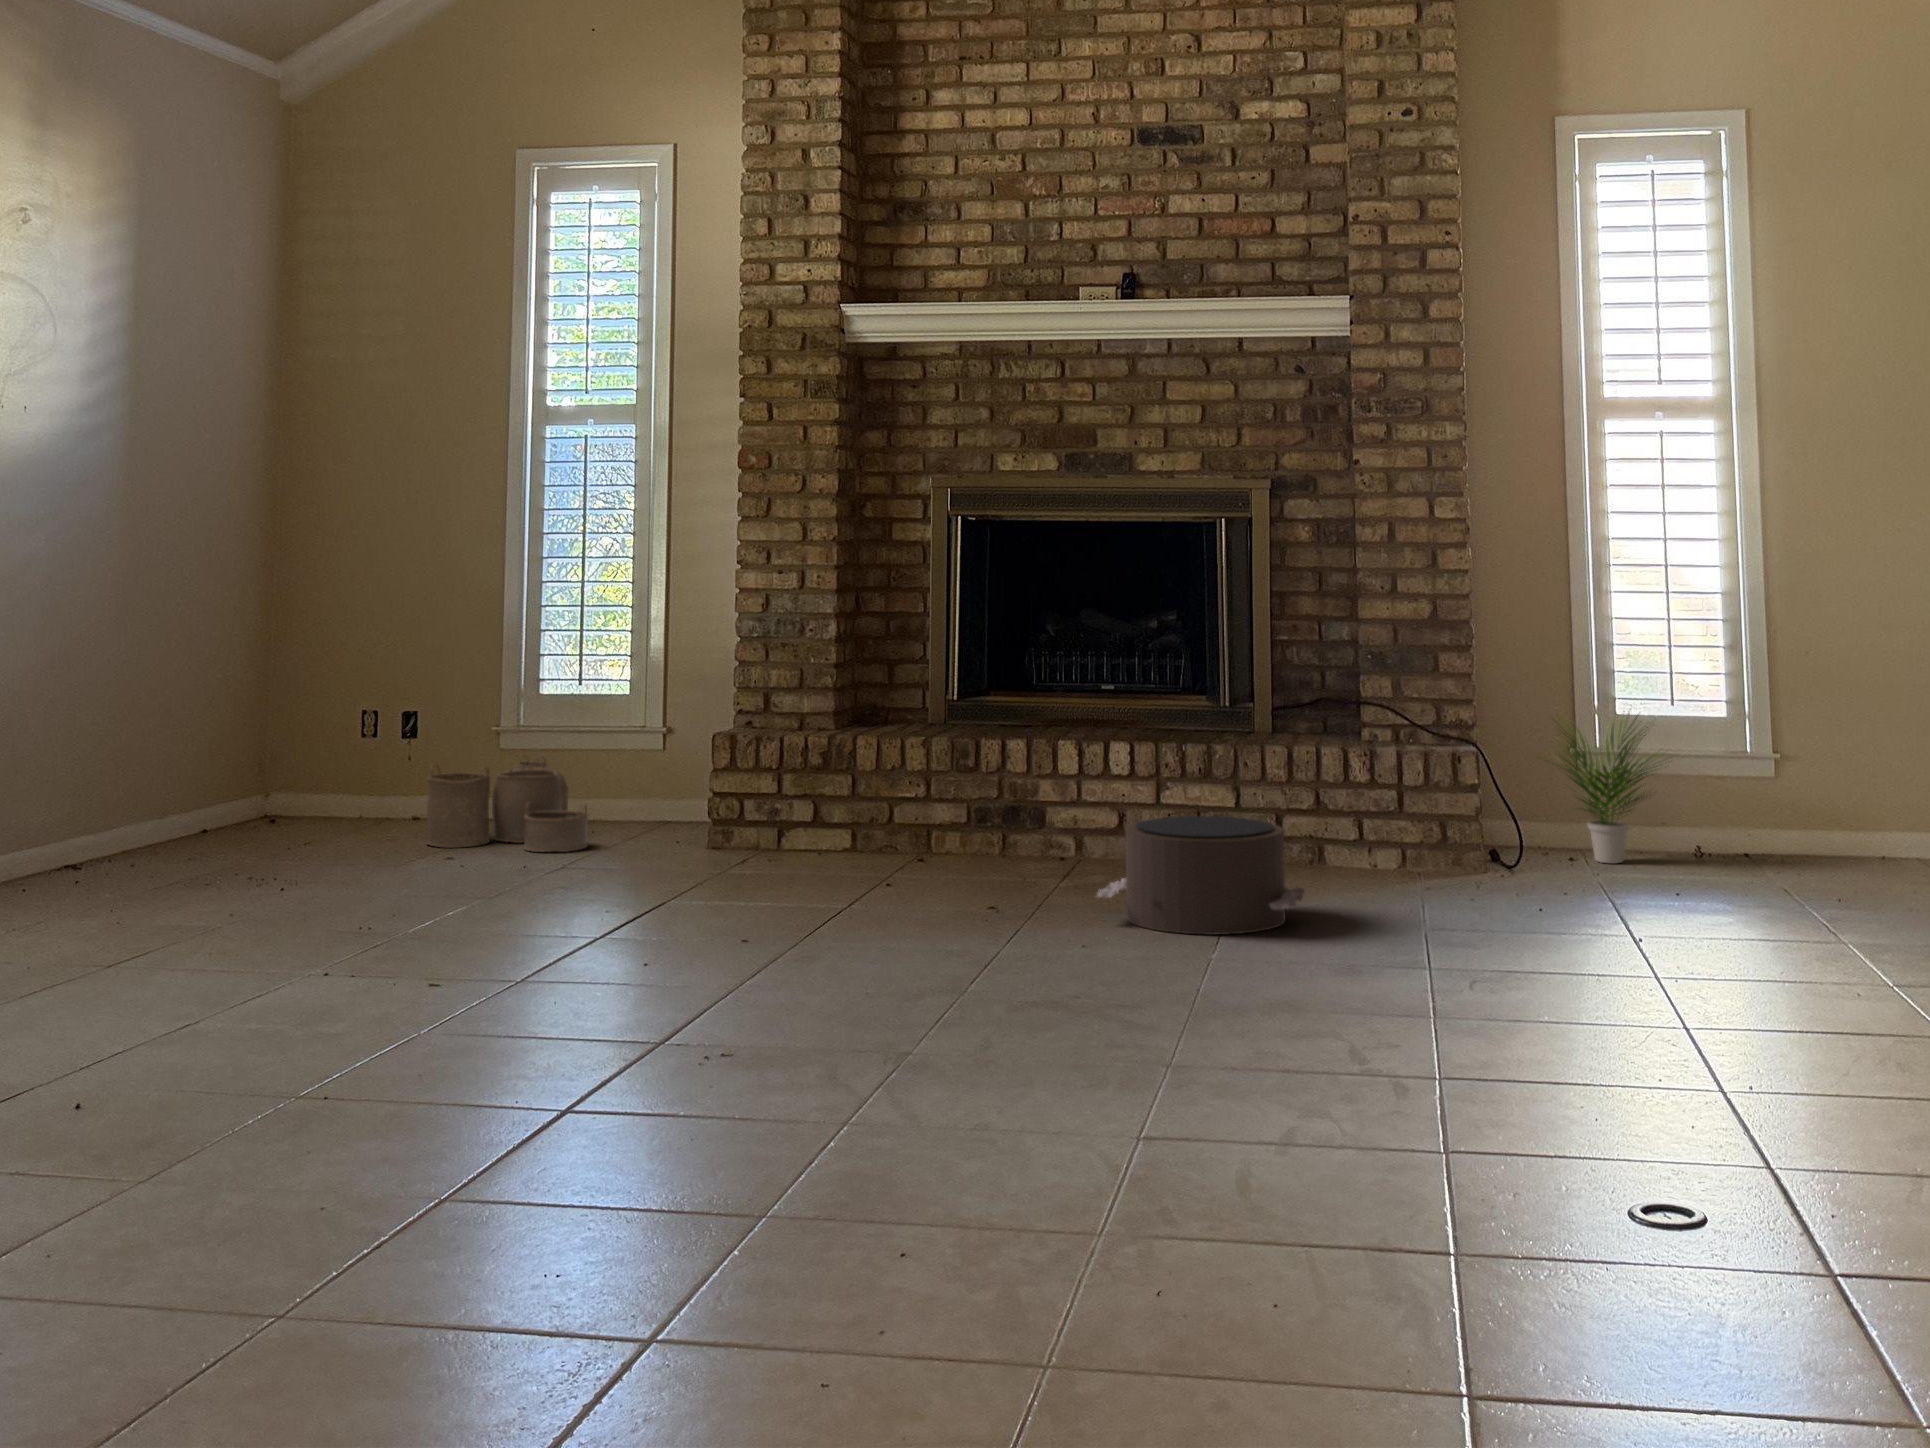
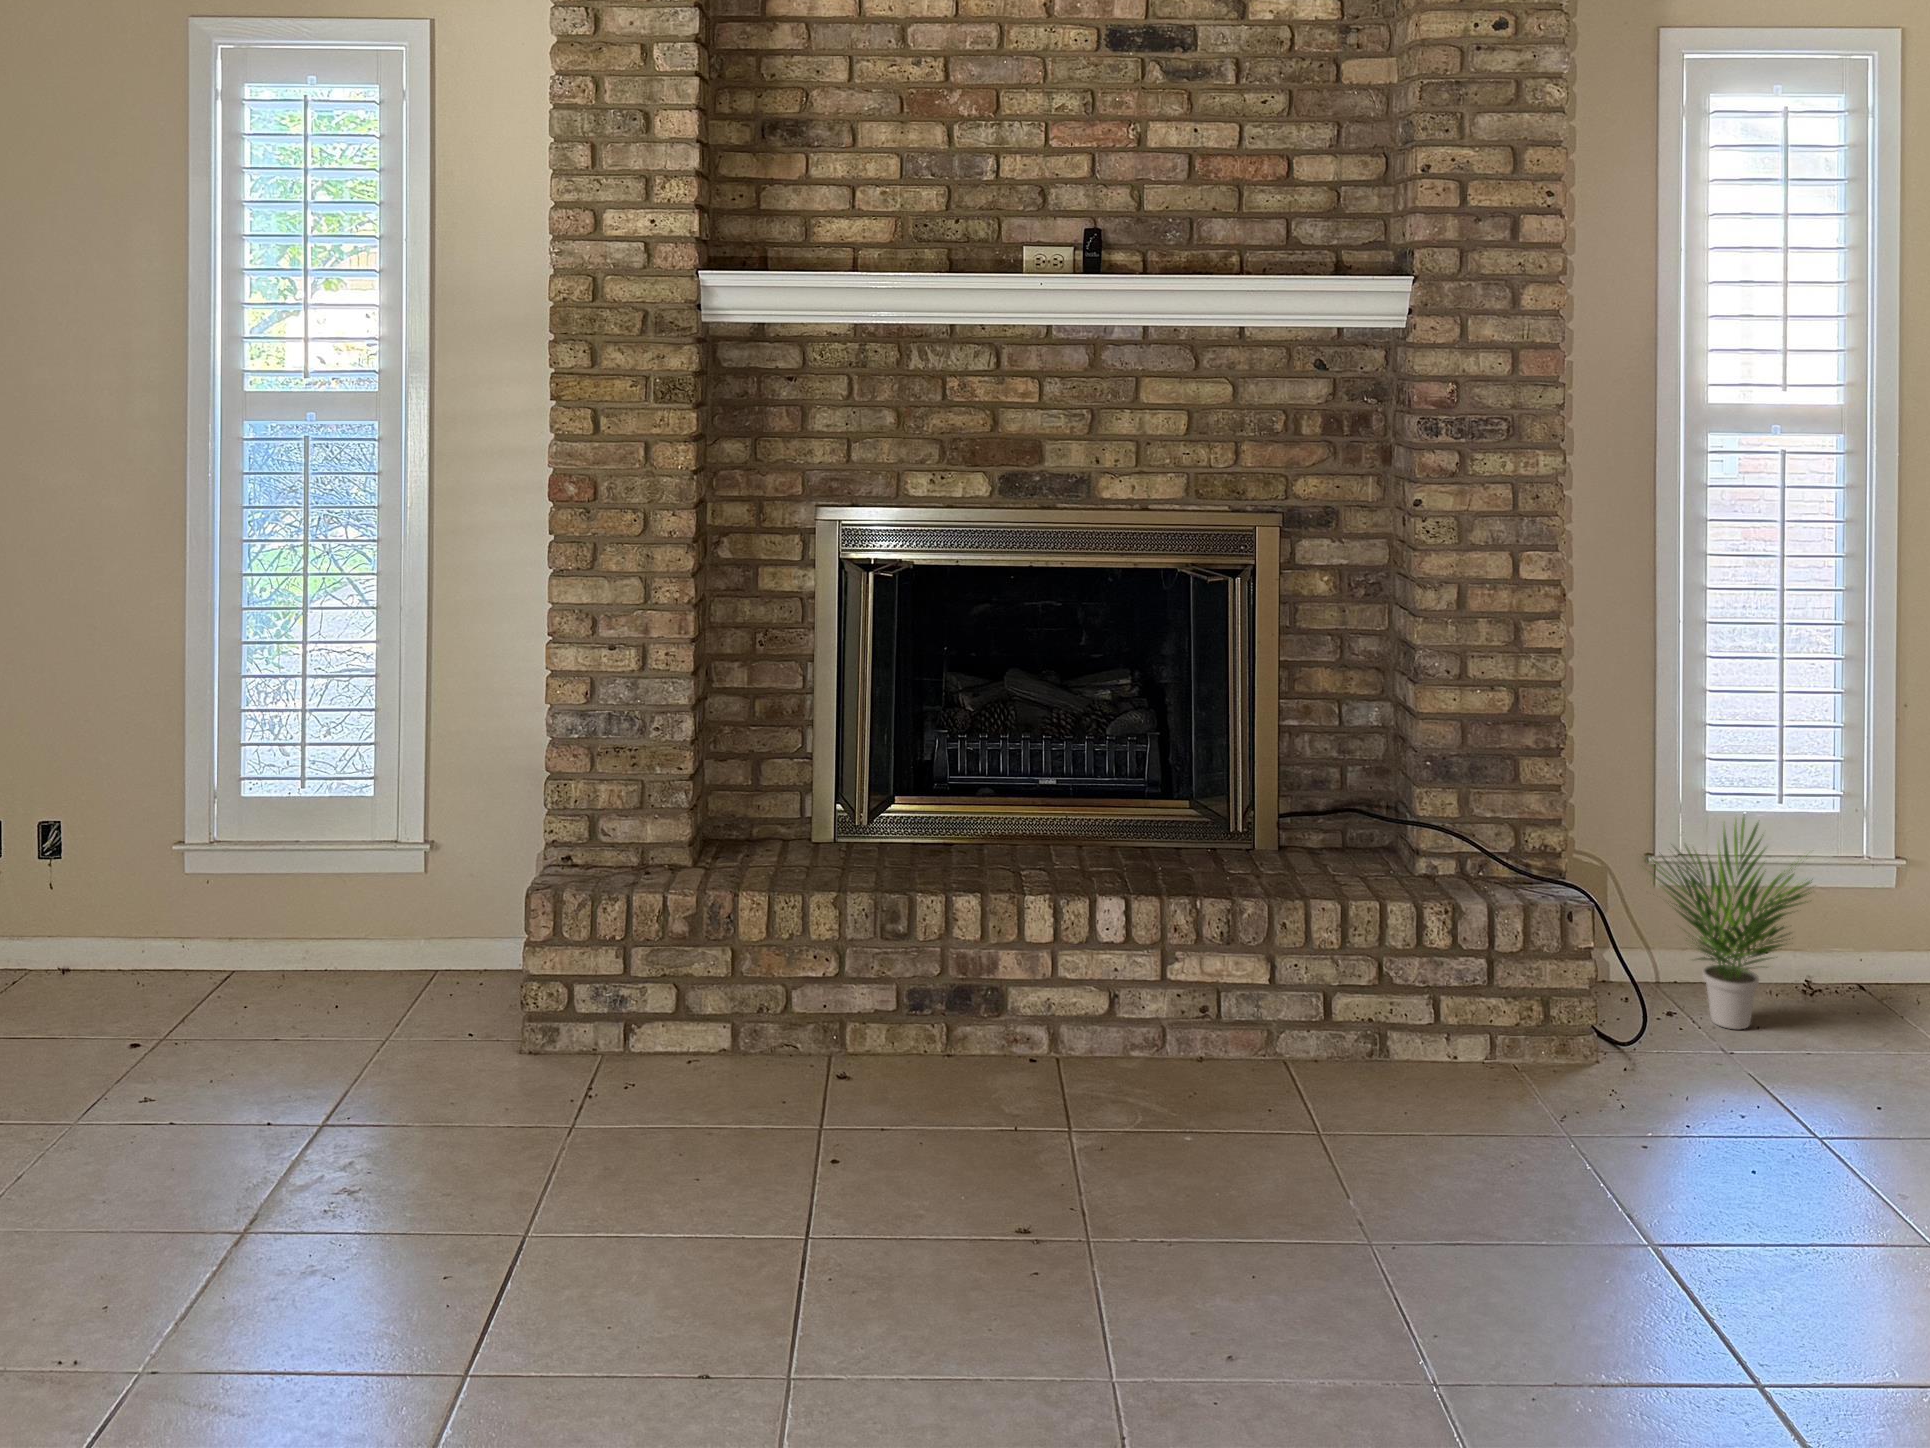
woven basket: present [427,758,588,852] -> none [85,900,338,1096]
pouf: present [1097,816,1305,935] -> none [1204,1094,1519,1347]

